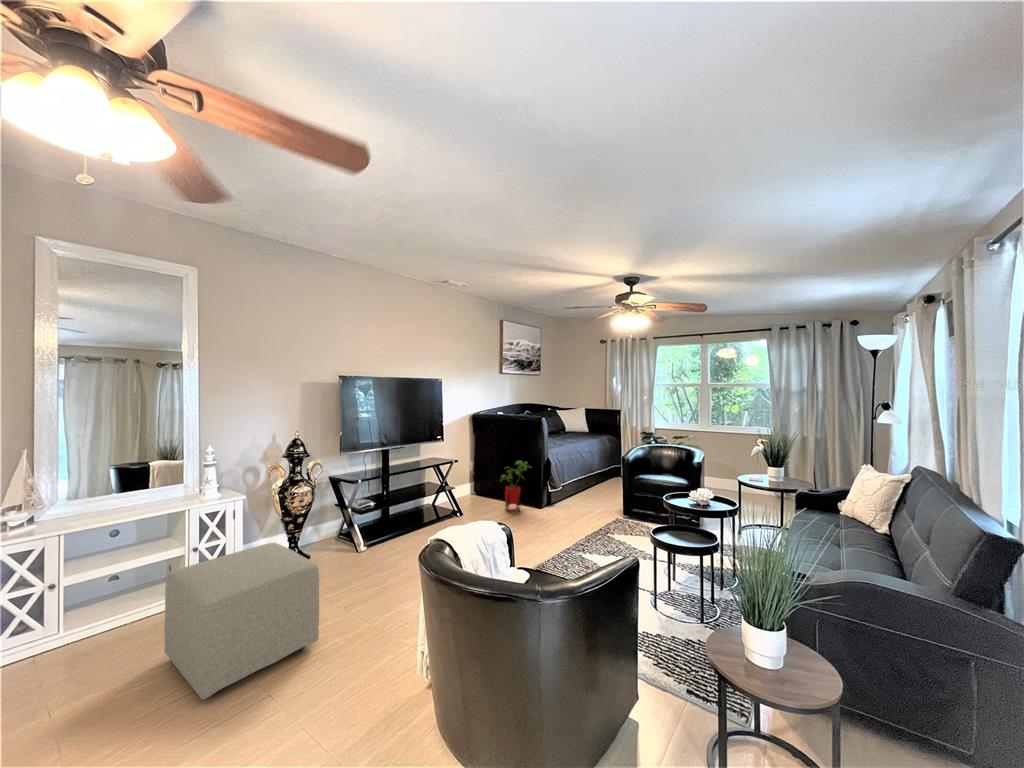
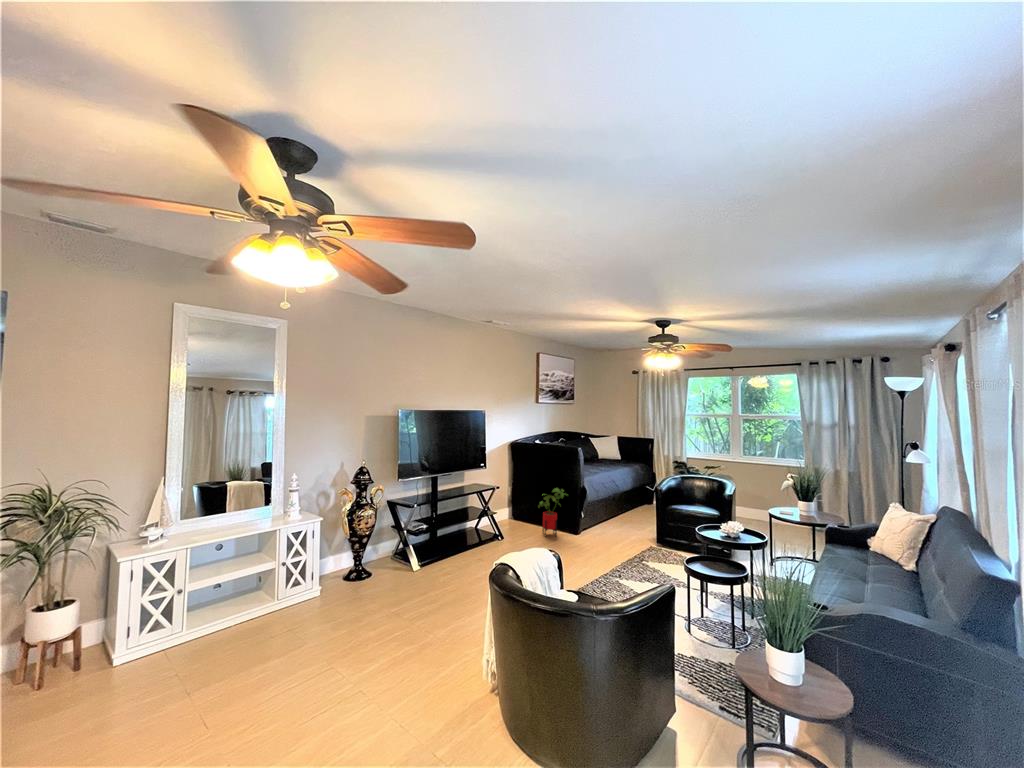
ottoman: present [164,543,319,700] -> none [269,560,394,691]

